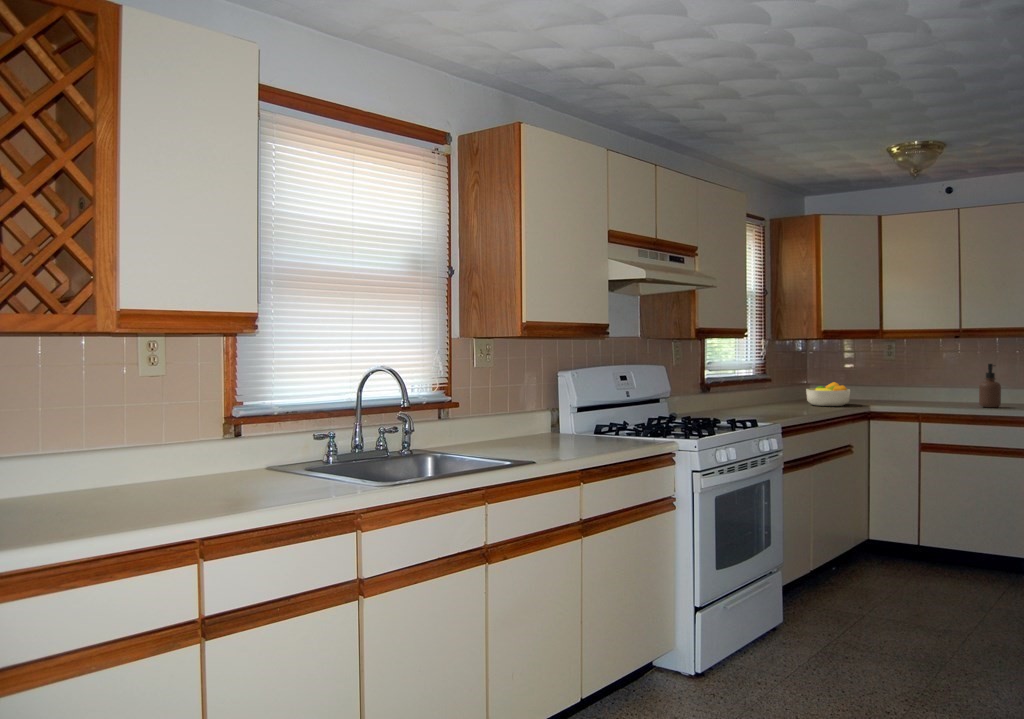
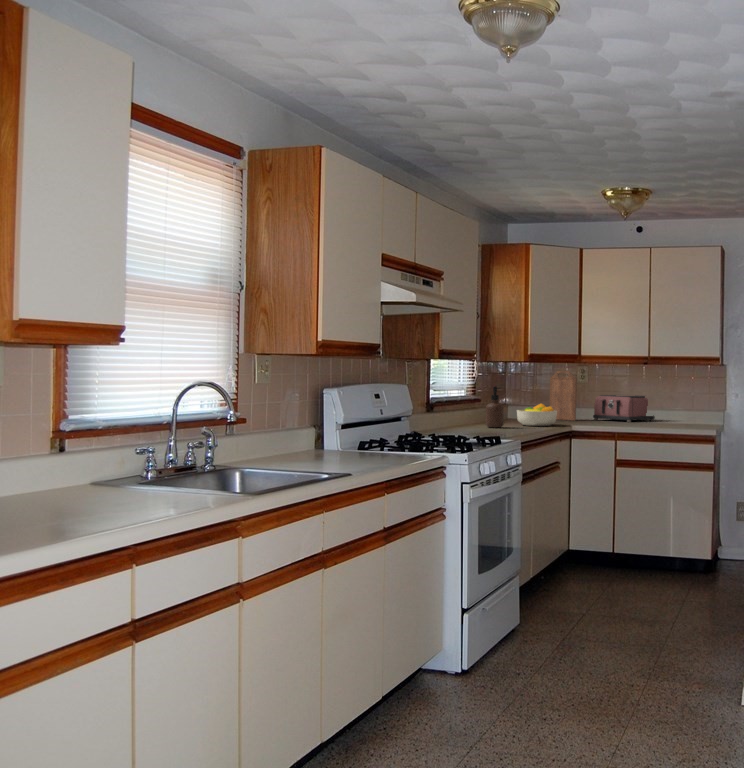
cutting board: none [852,347,881,400] -> present [550,371,577,421]
soap dispenser: present [979,364,1001,408] -> present [486,386,504,428]
toaster: none [901,372,975,402] -> present [593,395,655,422]

